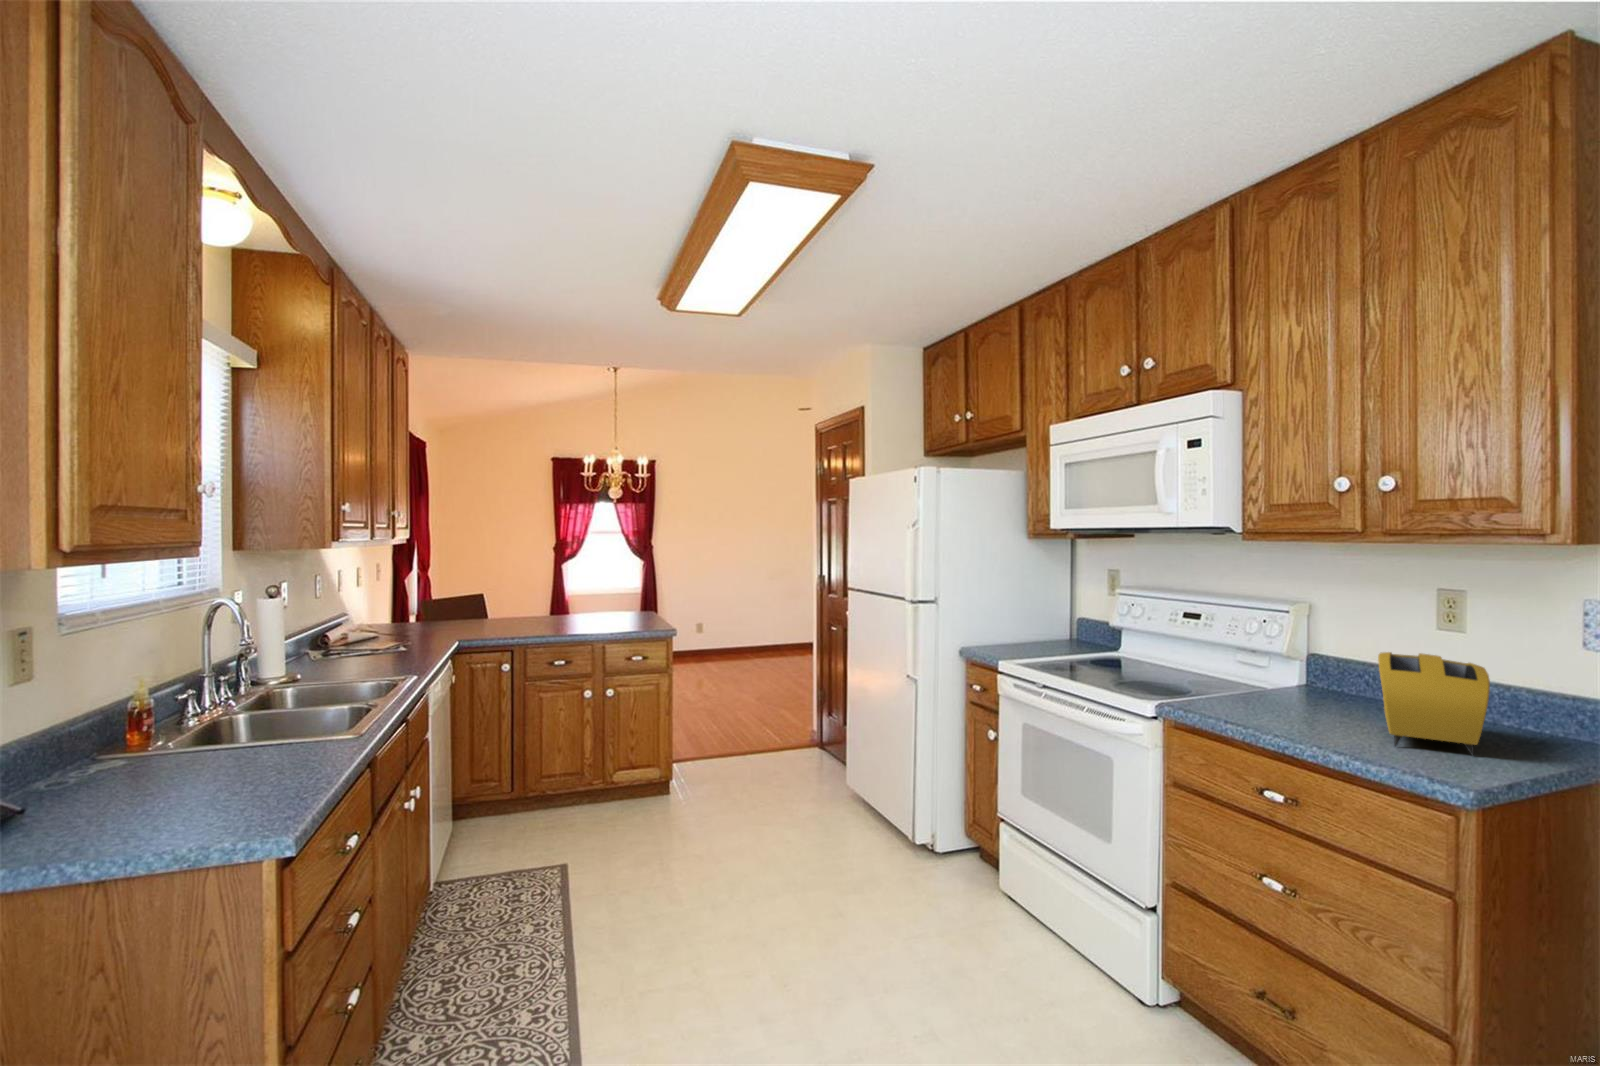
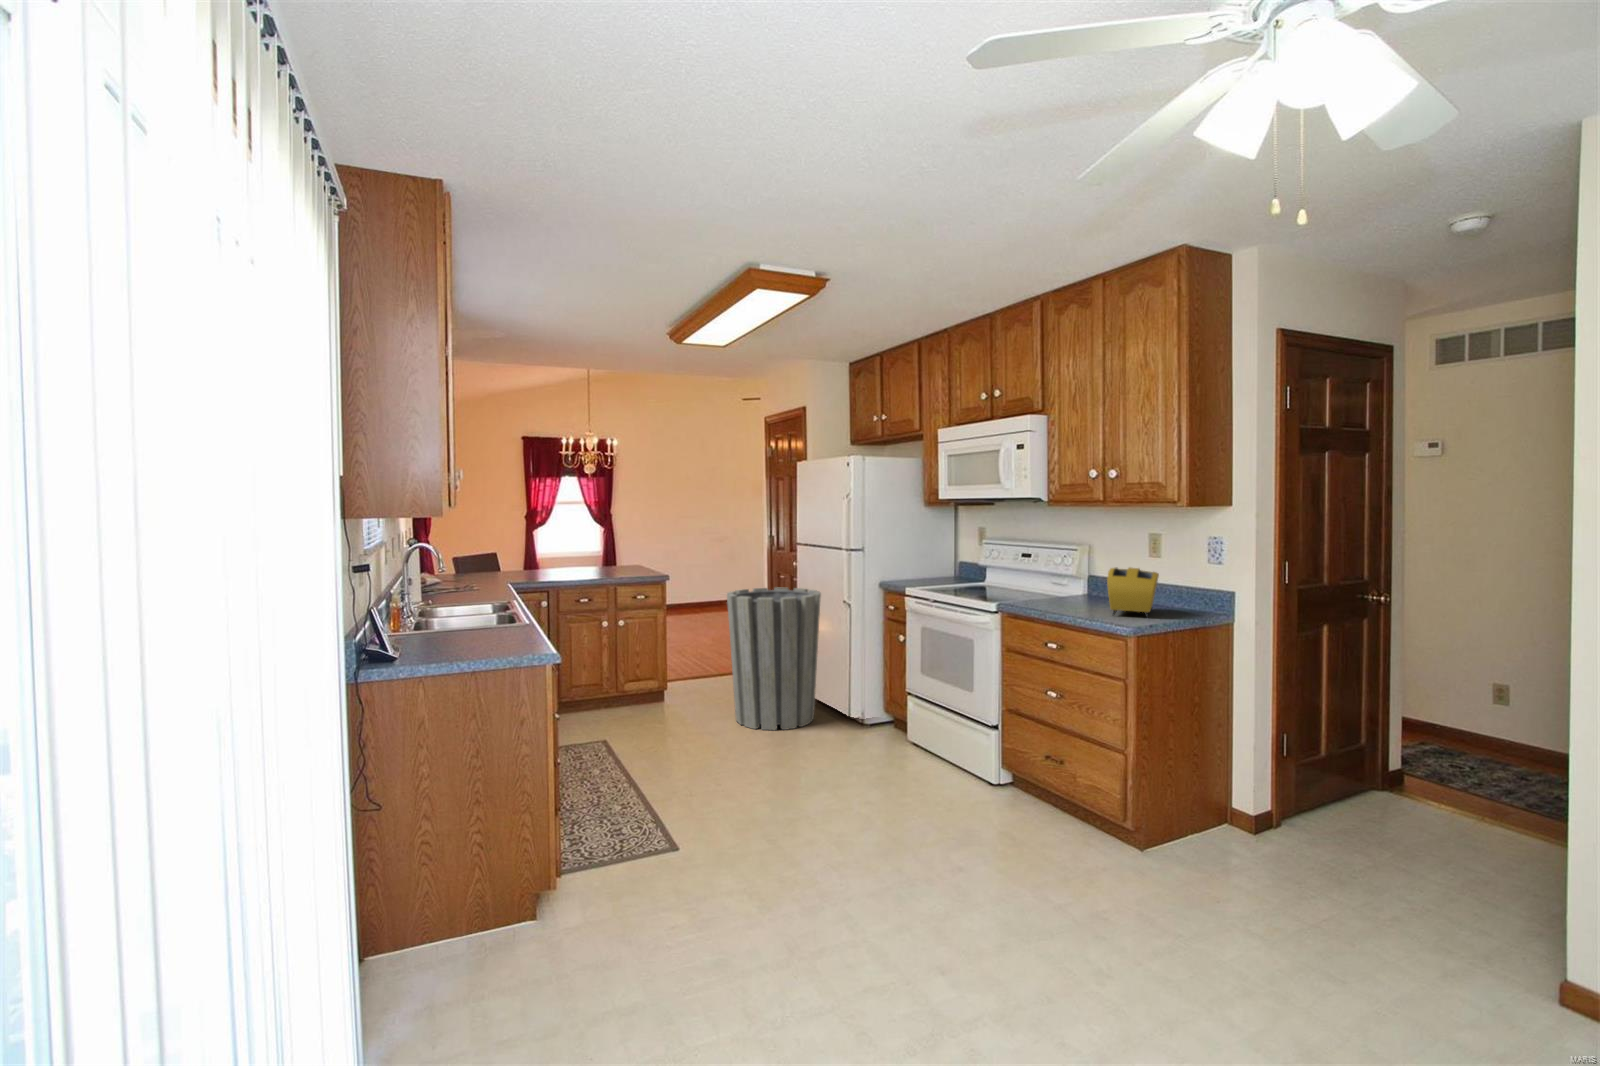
trash can: none [743,649,876,861] -> present [727,588,821,730]

